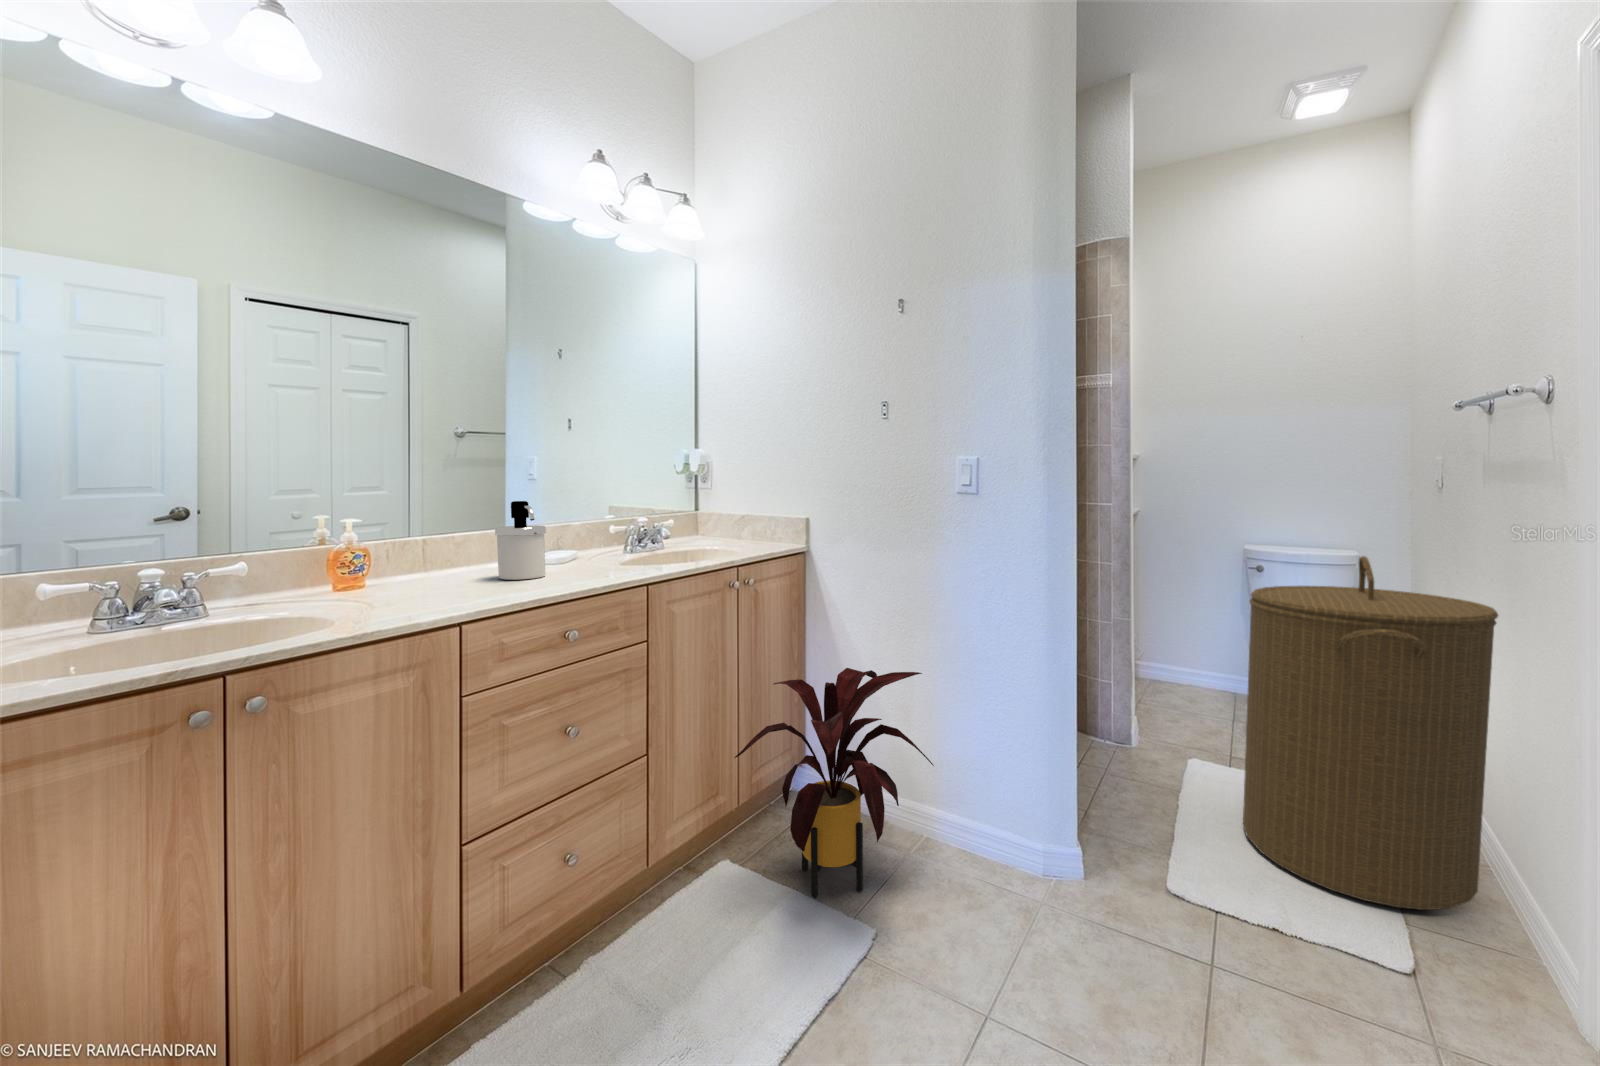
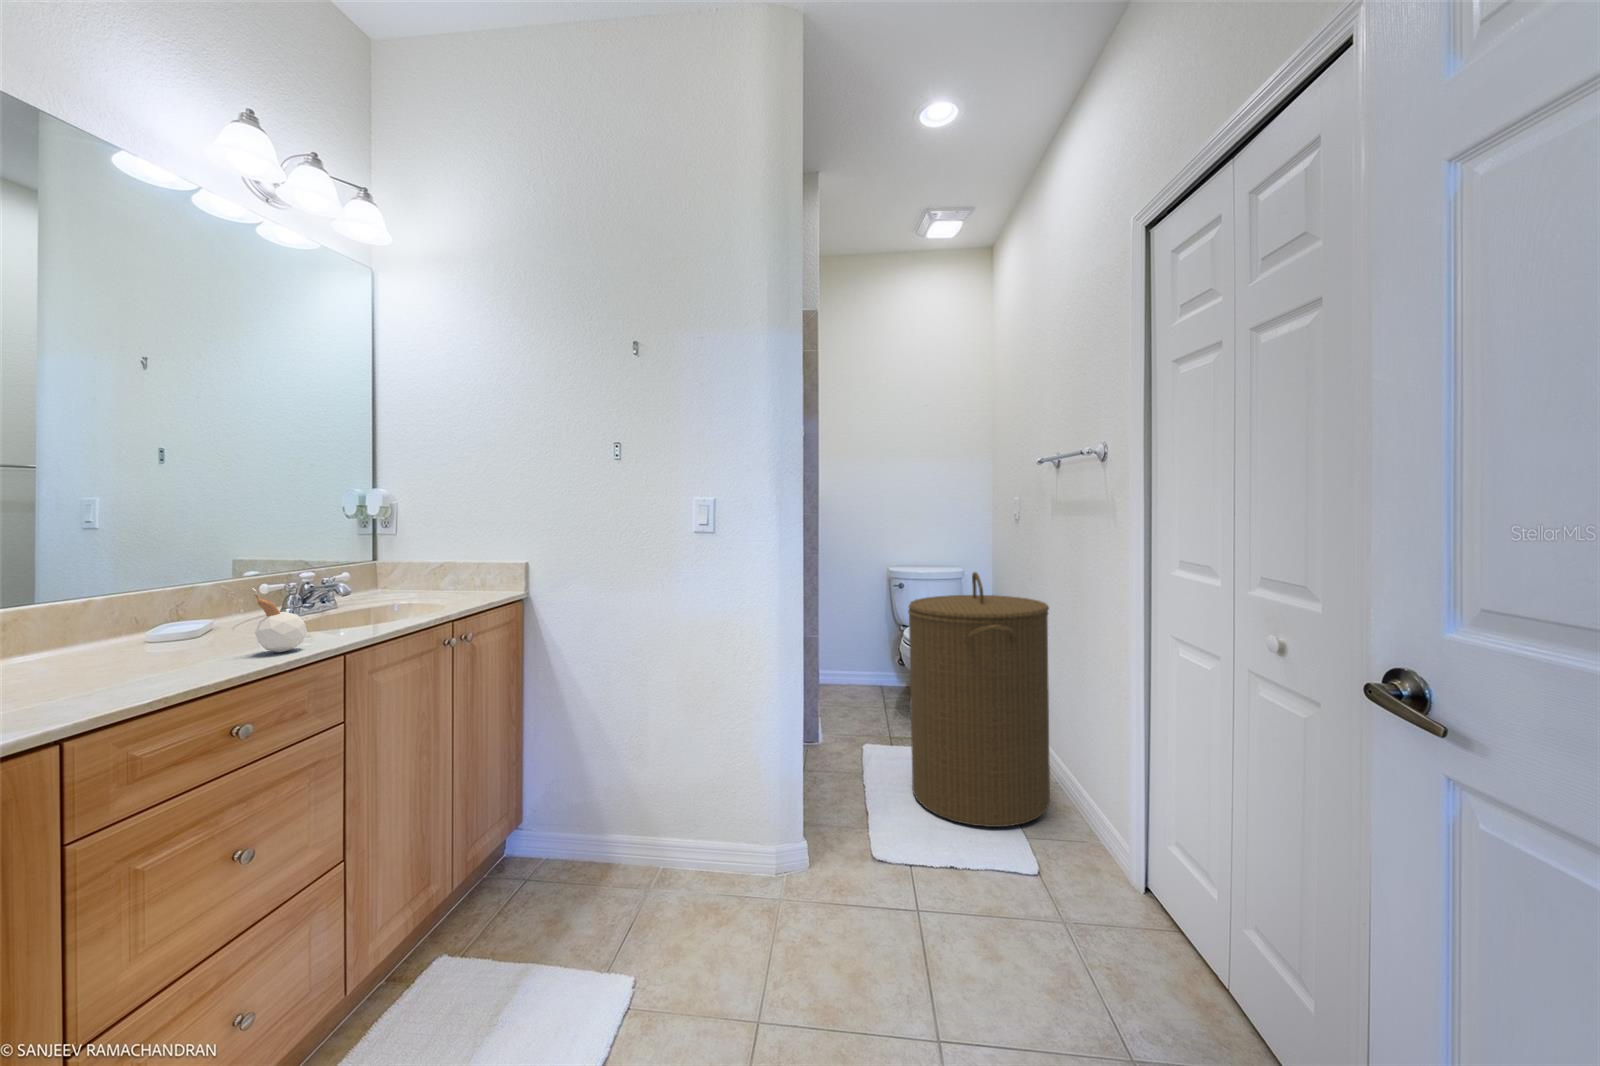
soap dispenser: present [495,501,546,580] -> none [82,561,173,669]
candle: none [589,524,625,579] -> present [252,586,307,652]
house plant: present [735,668,933,898] -> none [460,709,677,966]

